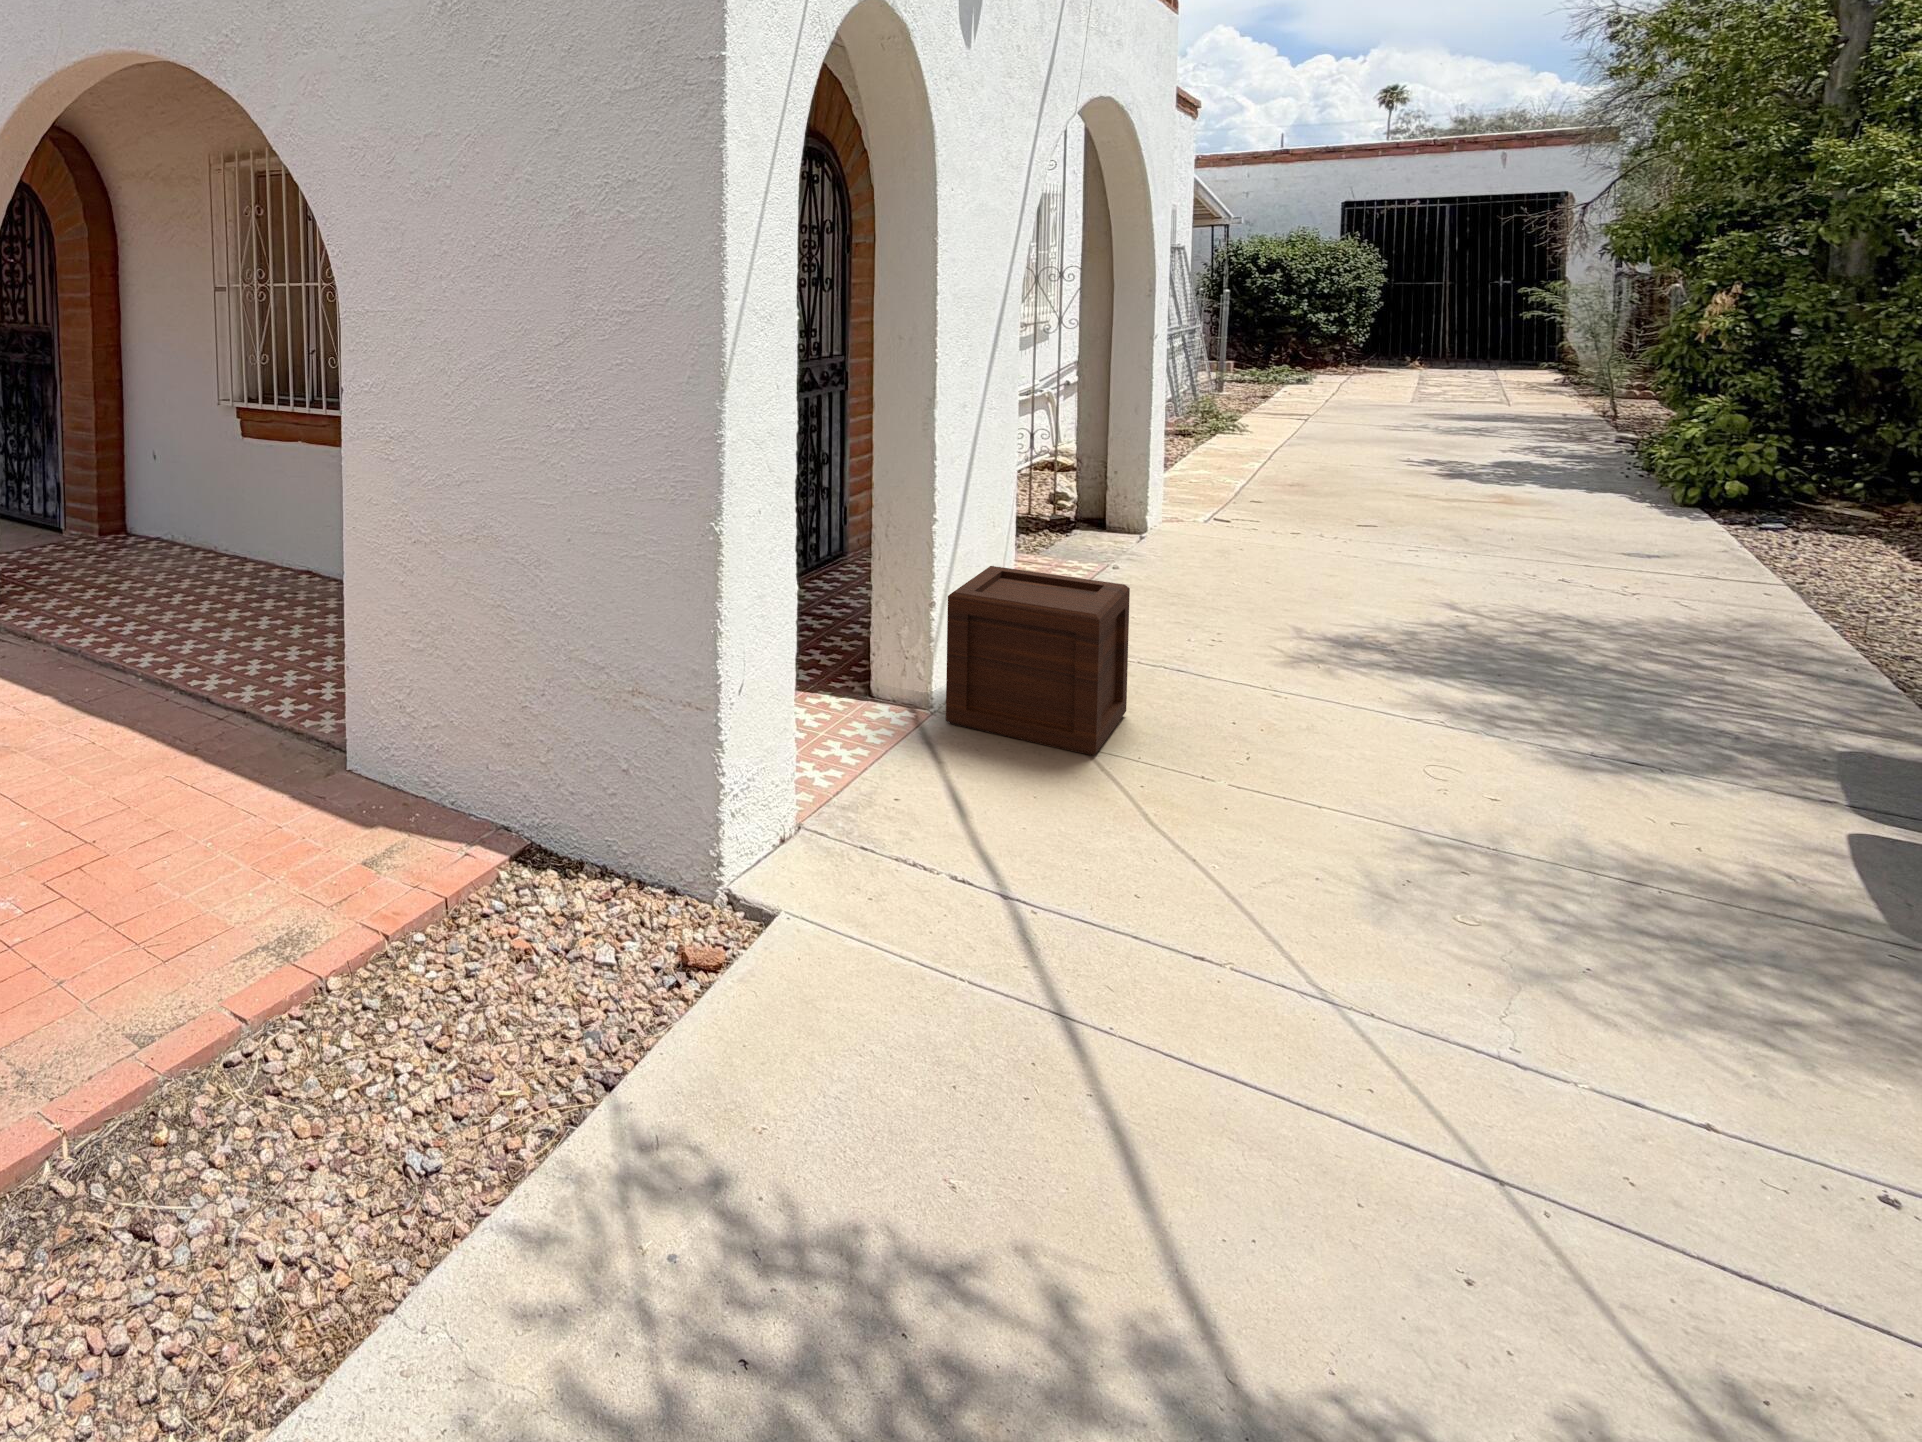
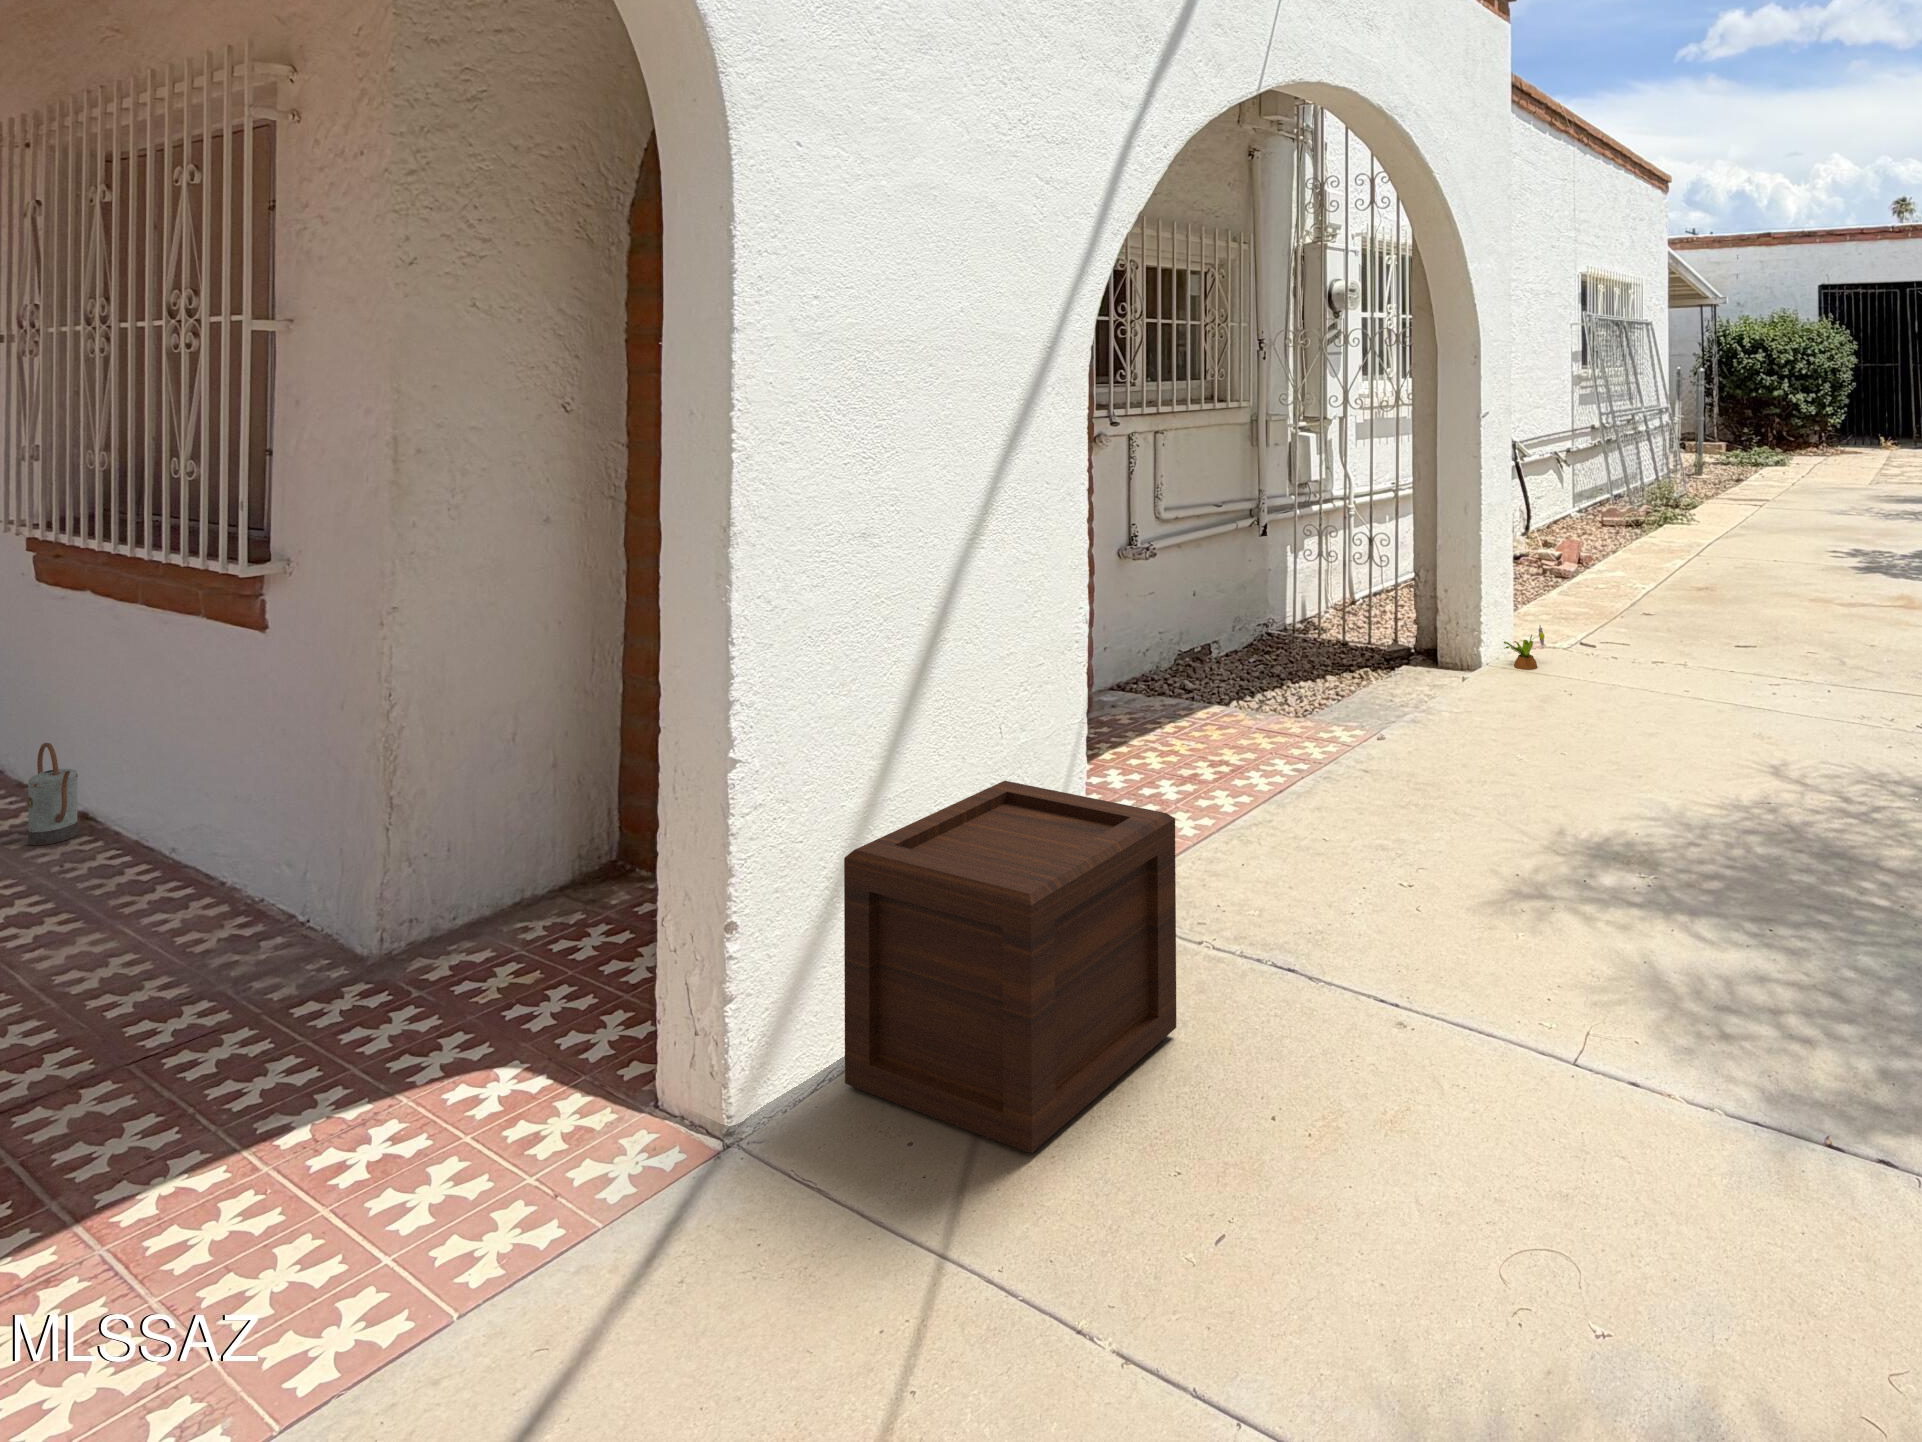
decorative plant: none [1165,503,1204,537] -> present [1504,625,1545,669]
watering can: none [273,533,306,592] -> present [27,743,78,846]

